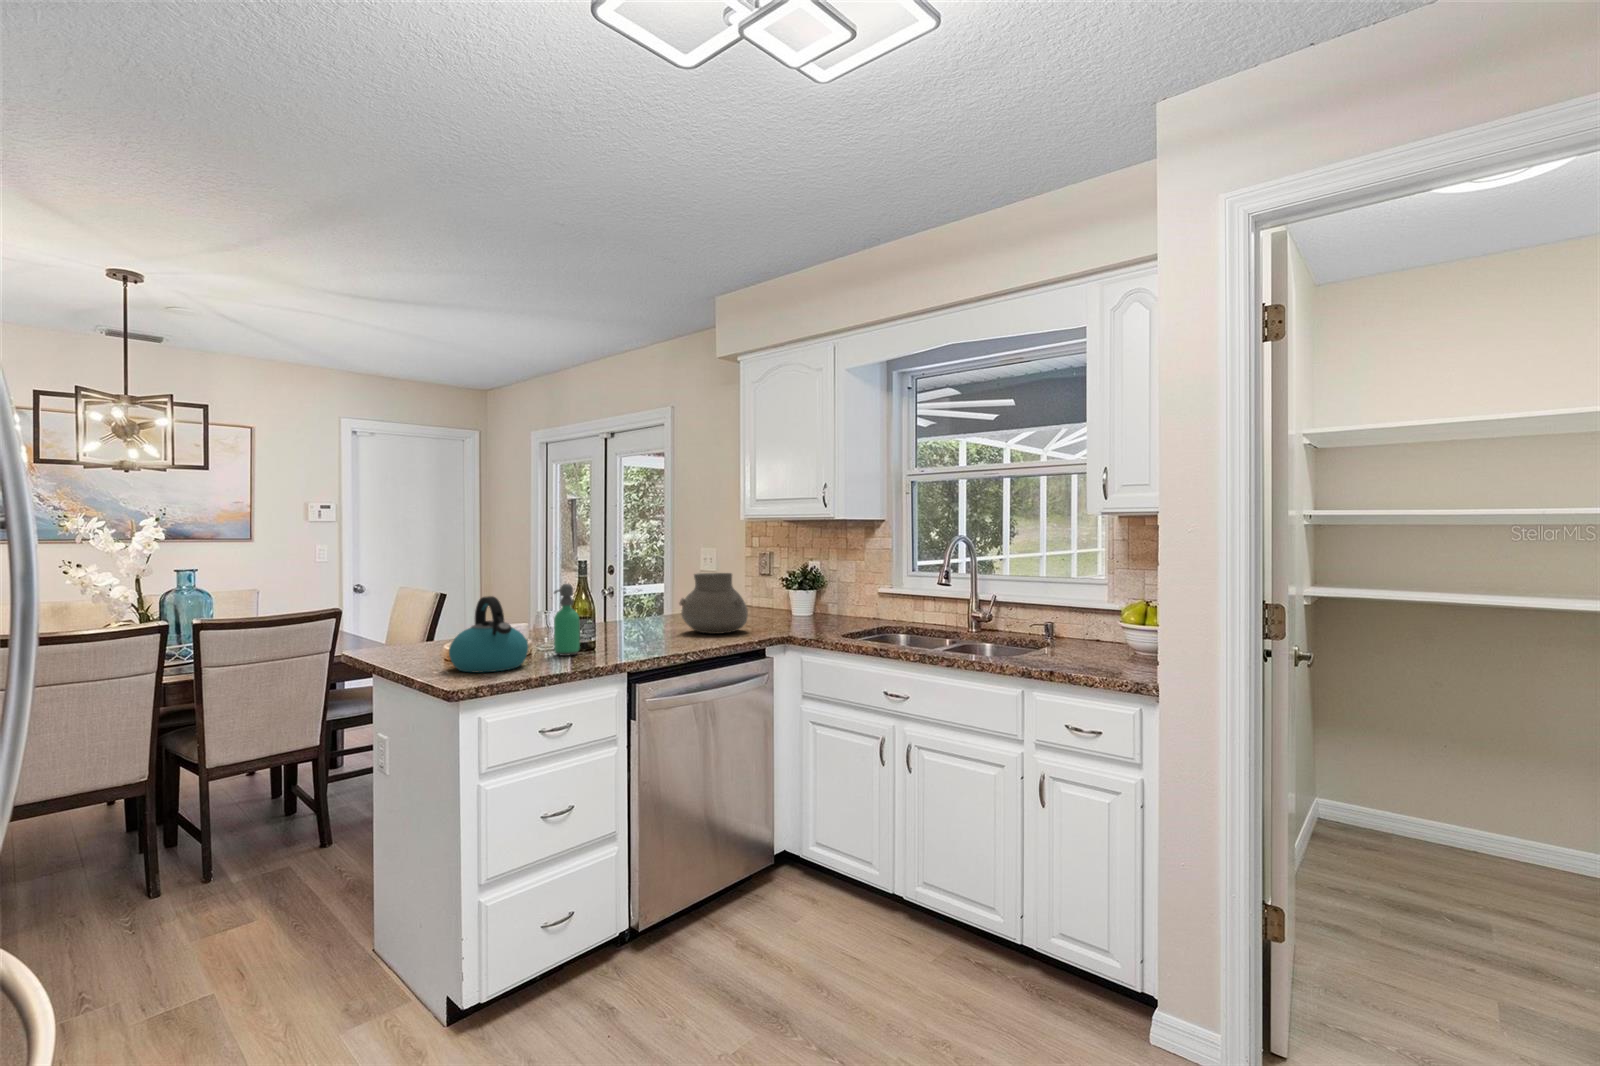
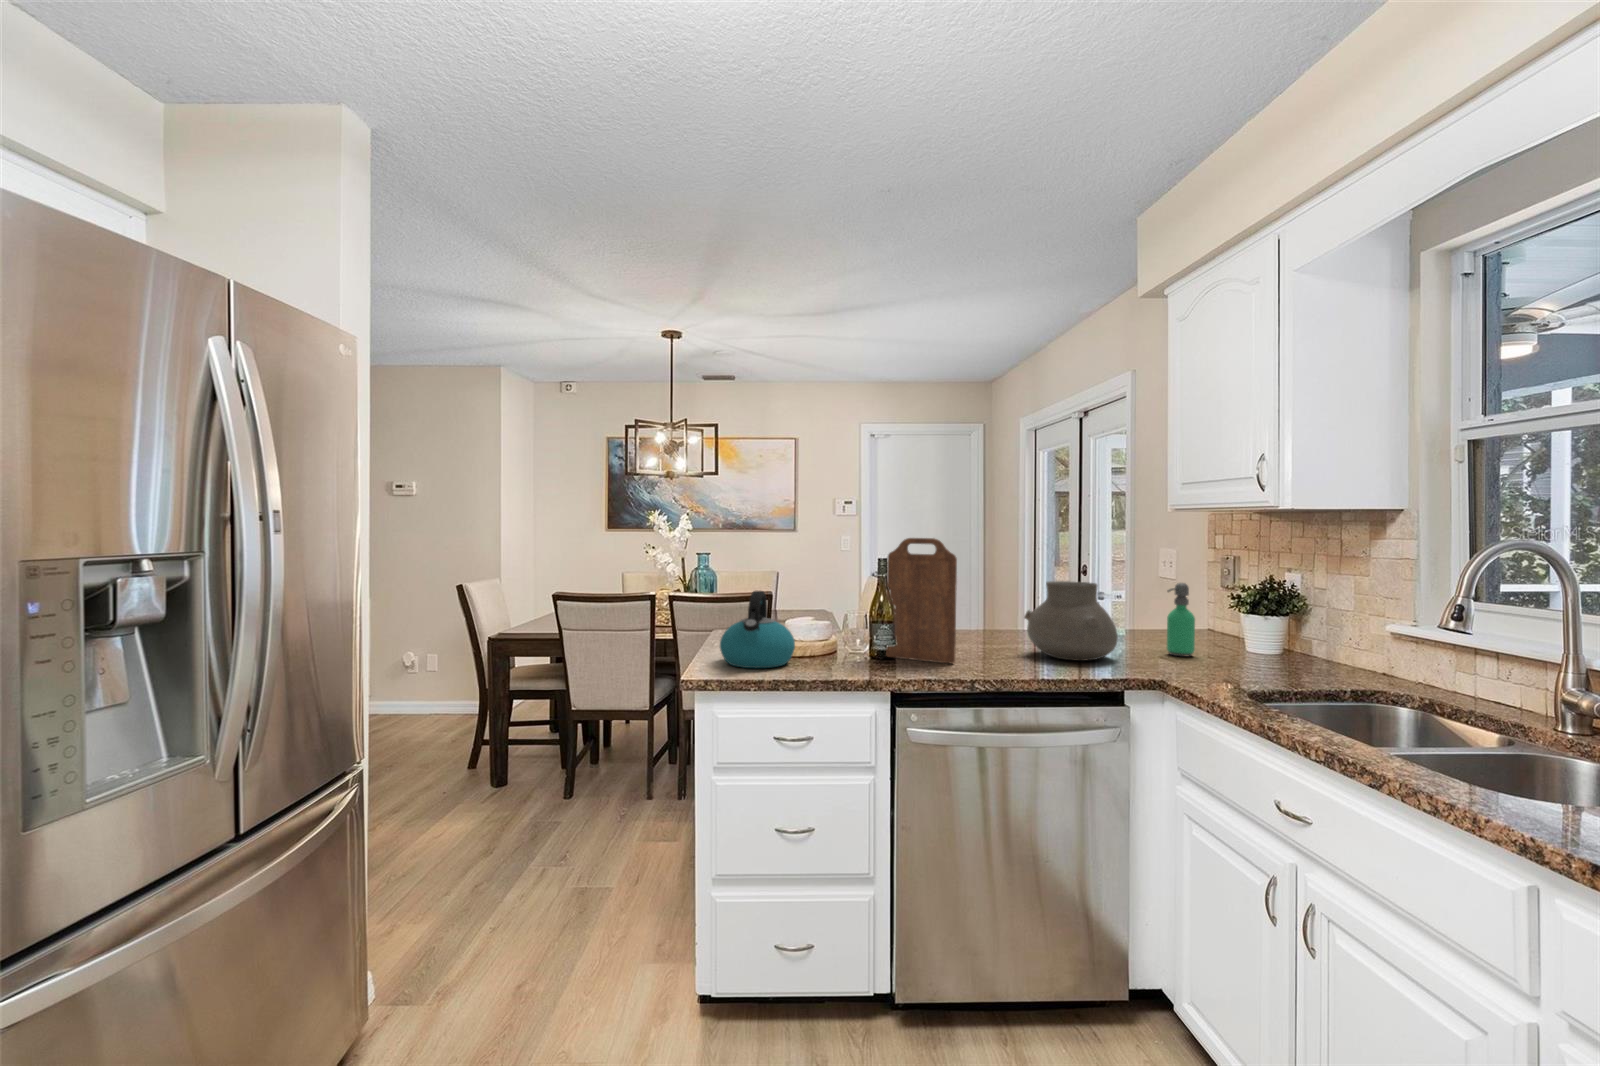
cutting board: none [587,541,651,649] -> present [886,538,957,663]
soap dispenser: present [554,584,580,656] -> present [1167,583,1195,656]

